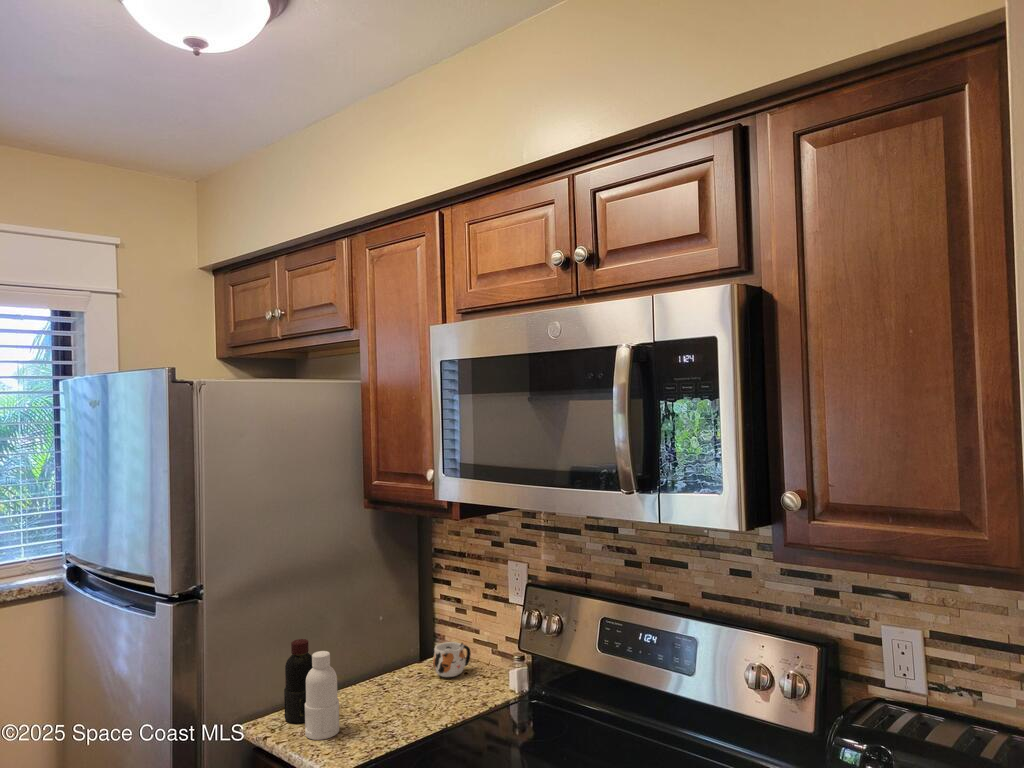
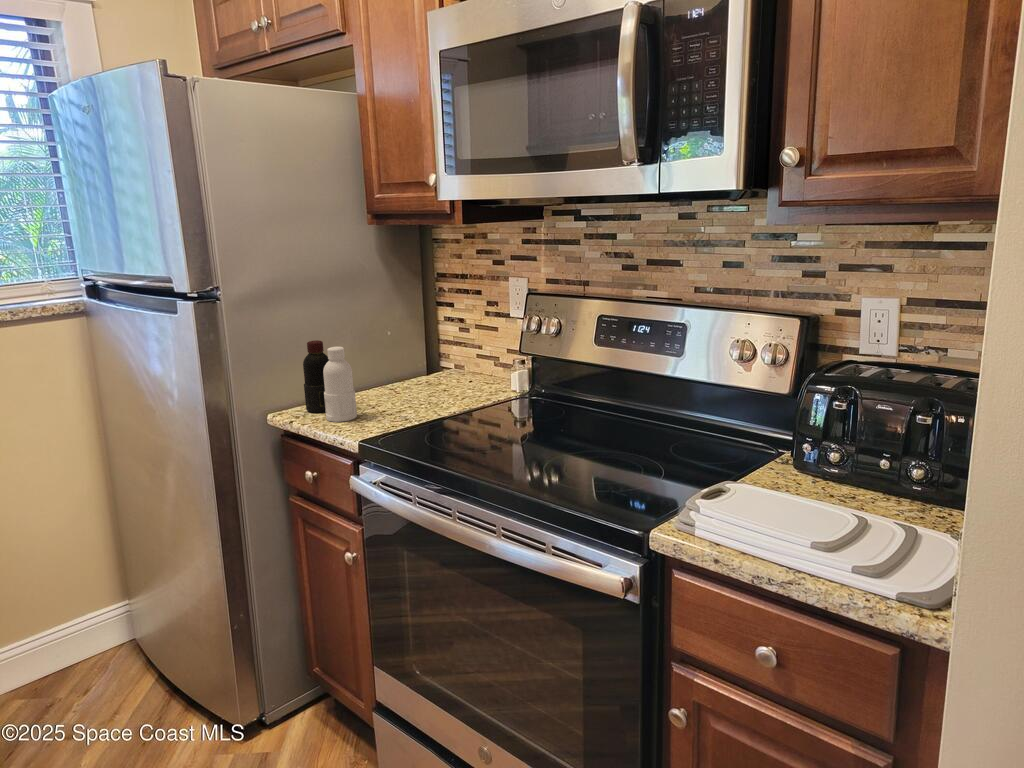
mug: present [433,642,471,677] -> none [440,353,475,384]

